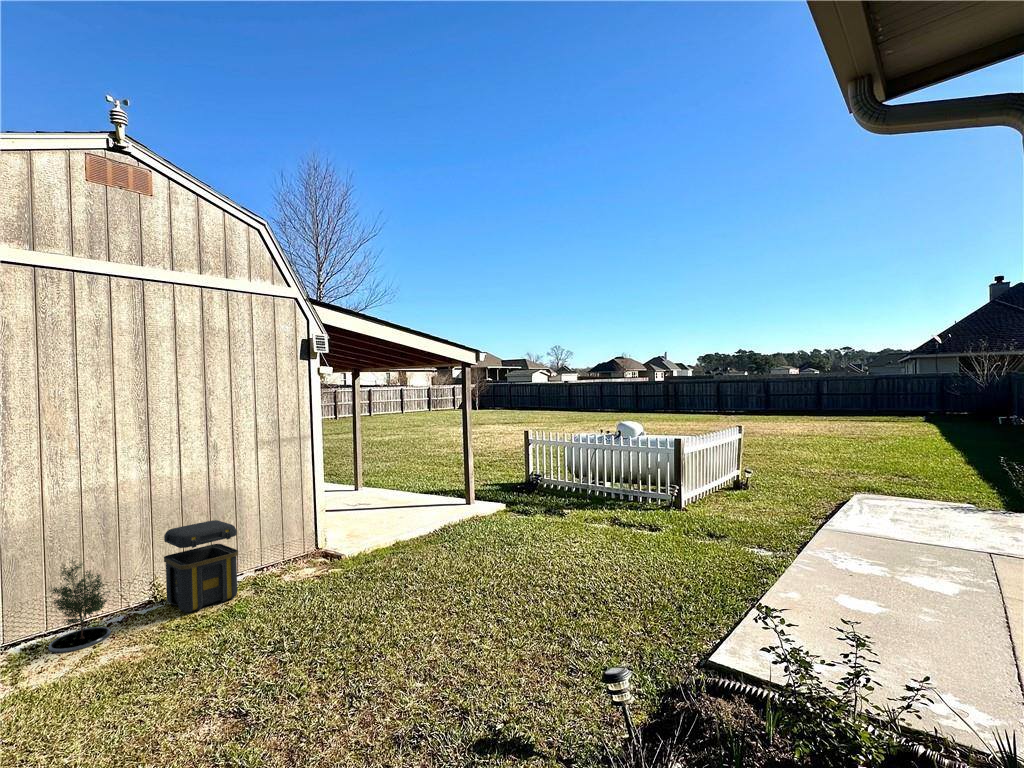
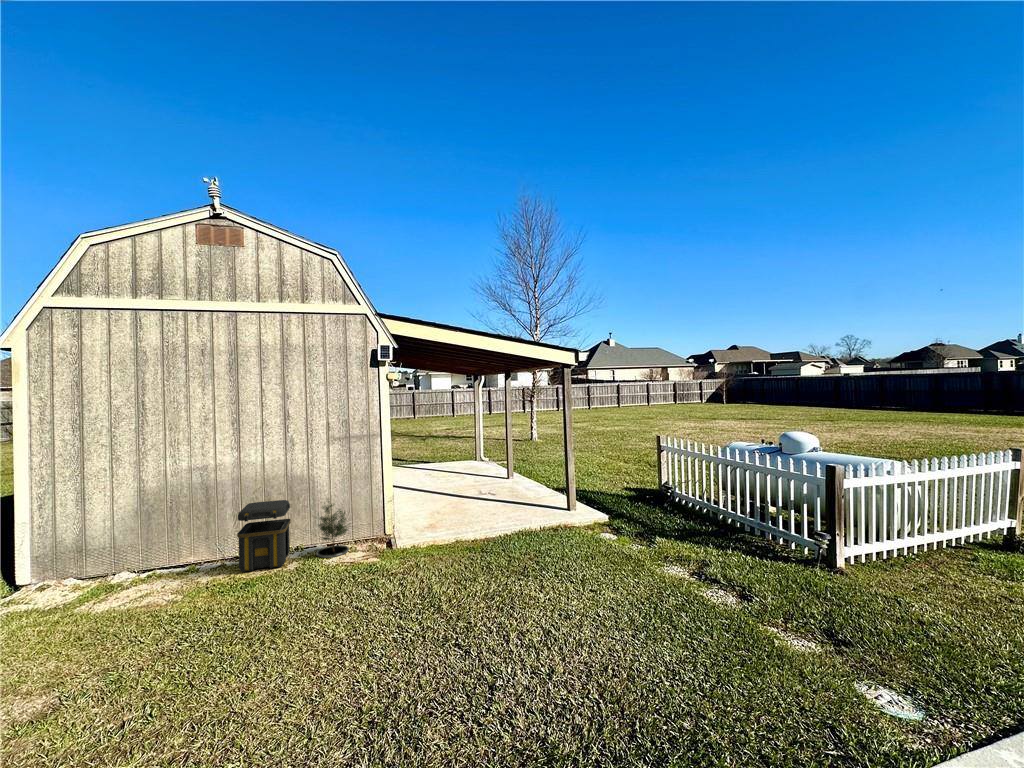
potted tree: present [48,557,111,652] -> present [316,501,349,558]

